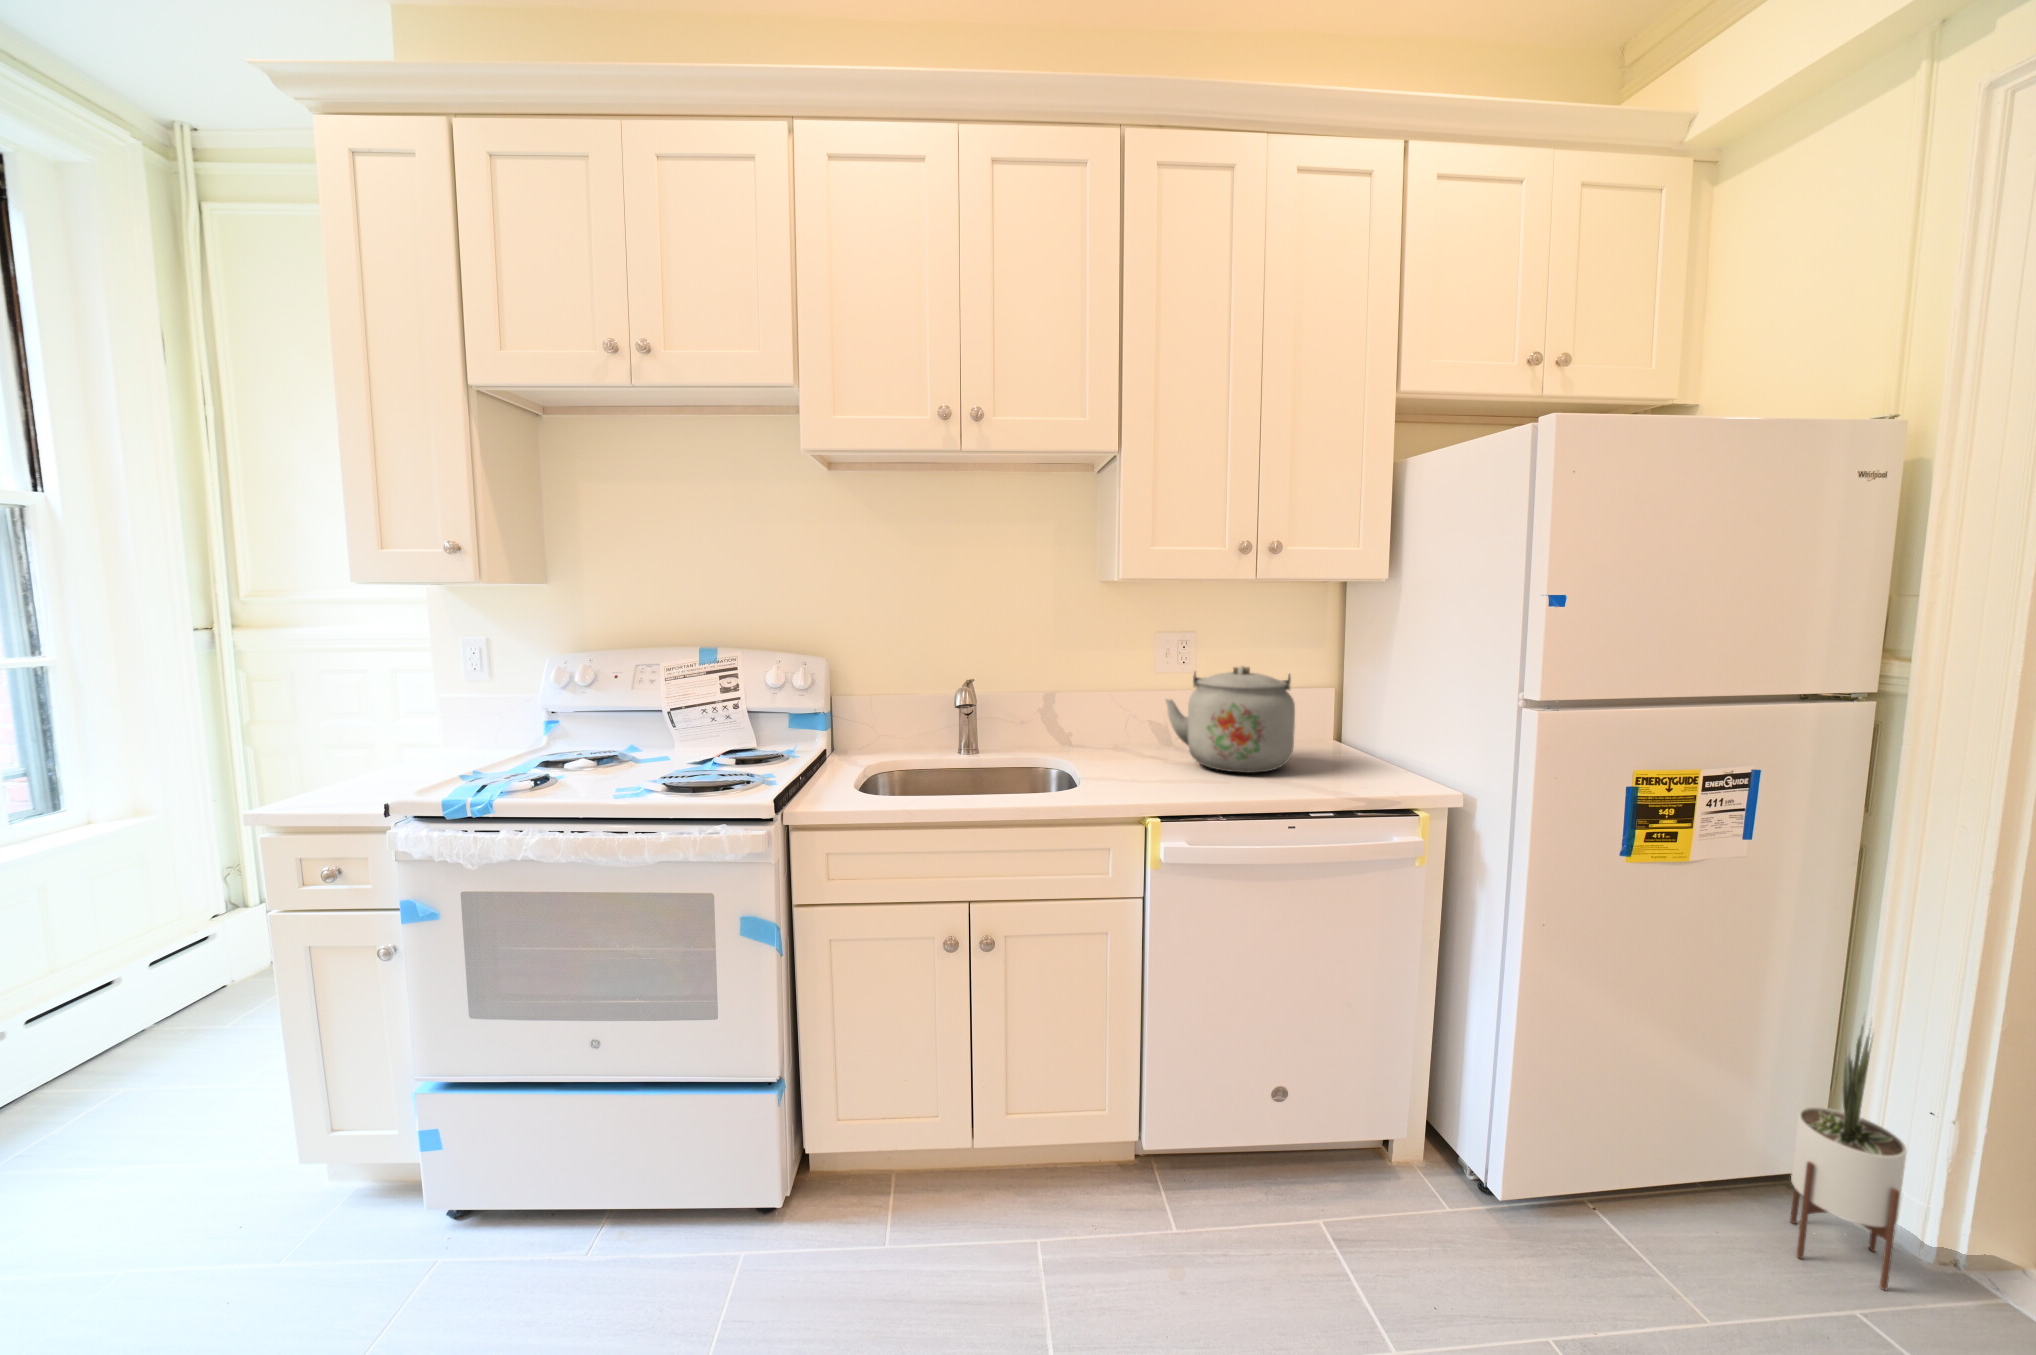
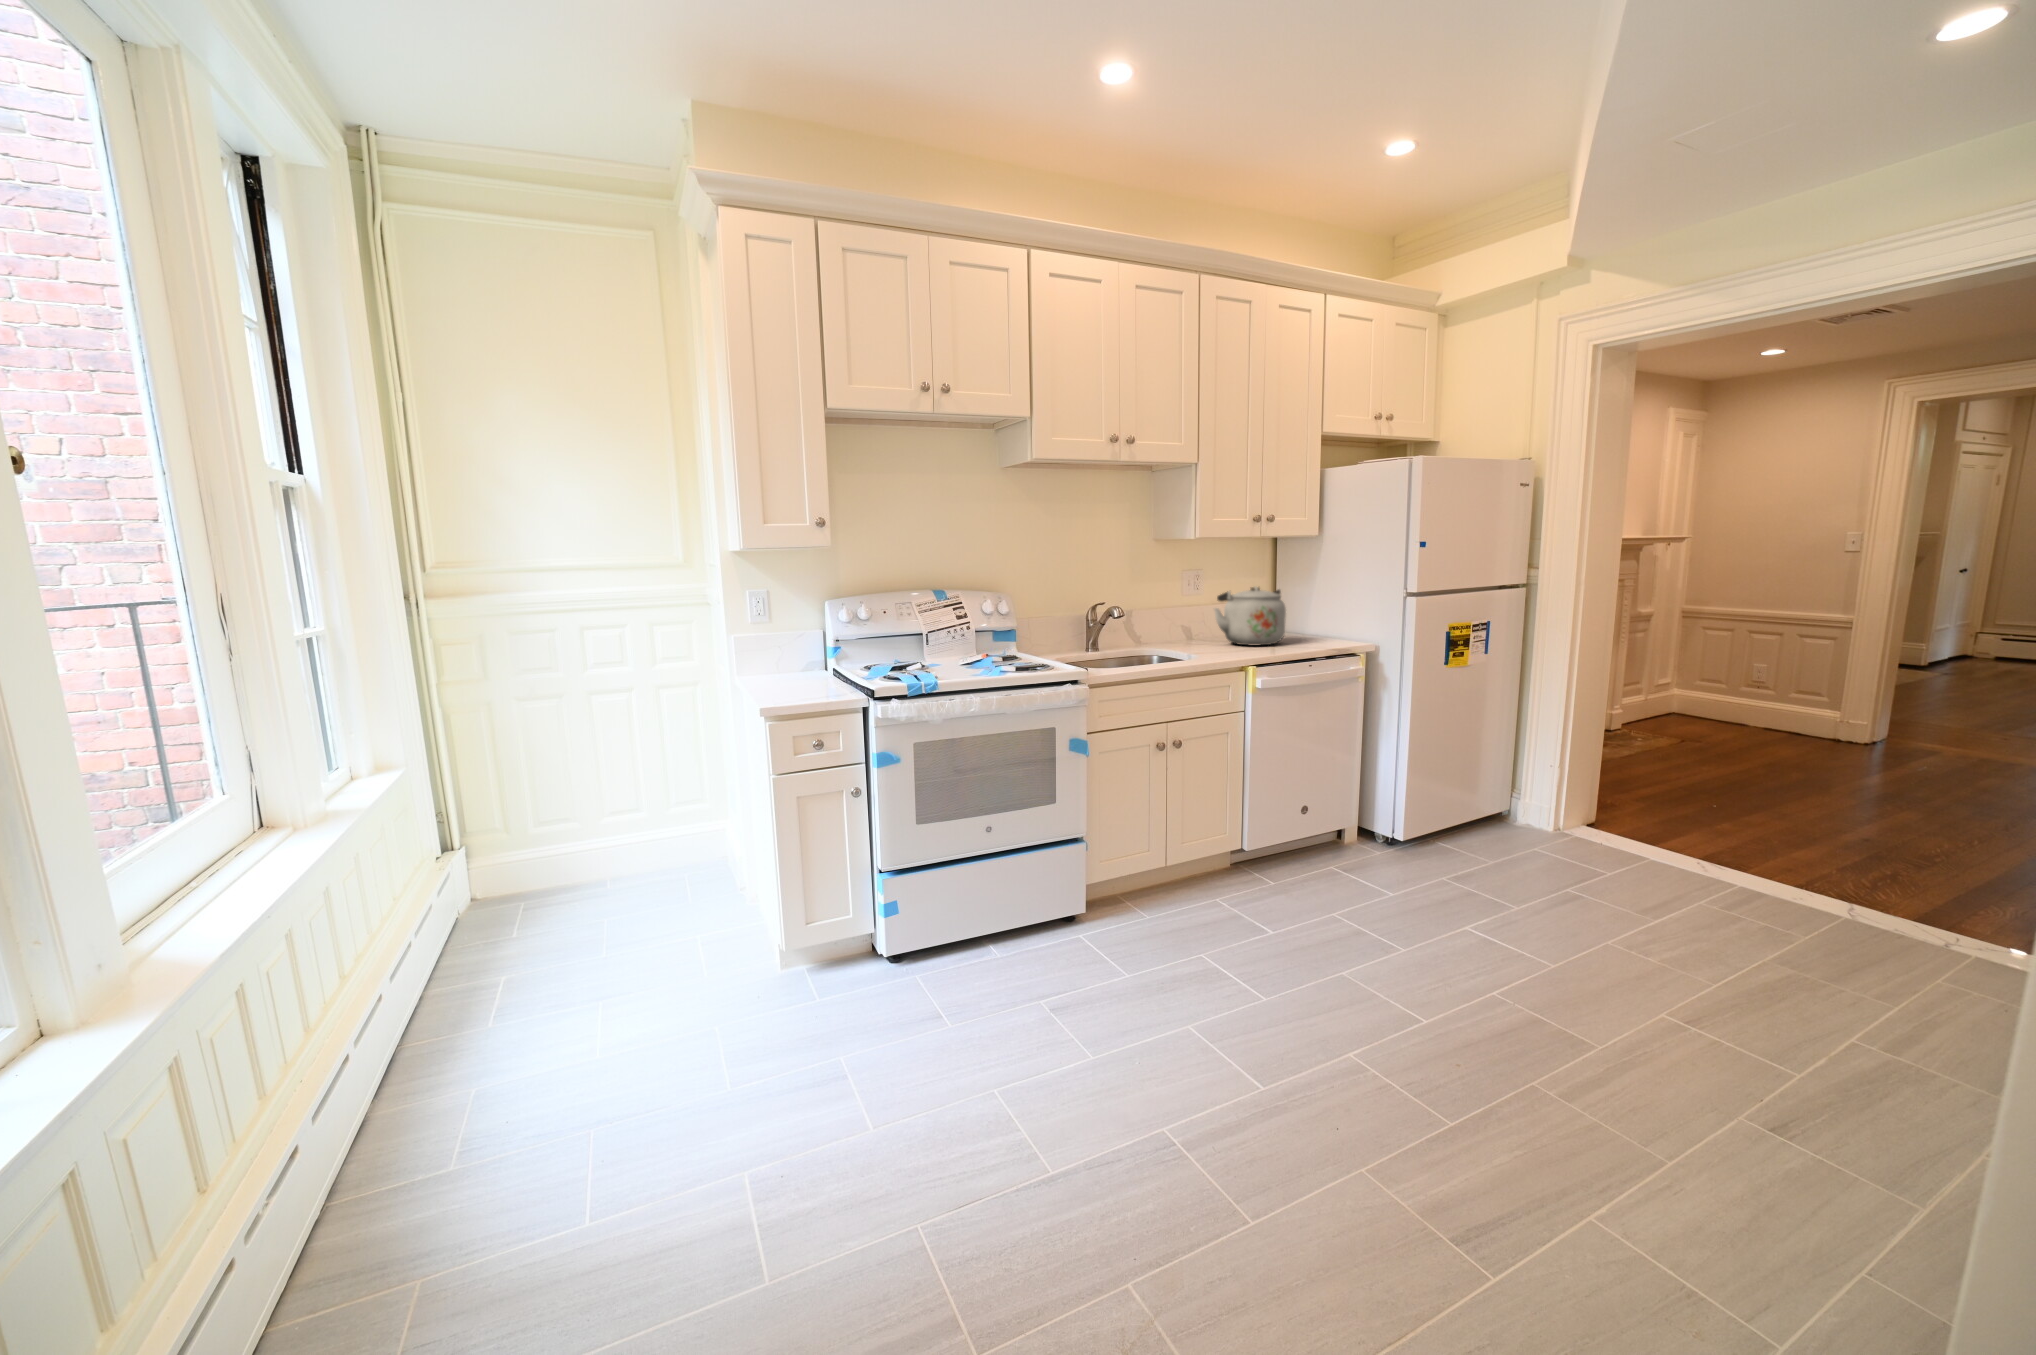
potted plant: present [1790,1025,1907,1290] -> none [1502,723,1547,840]

